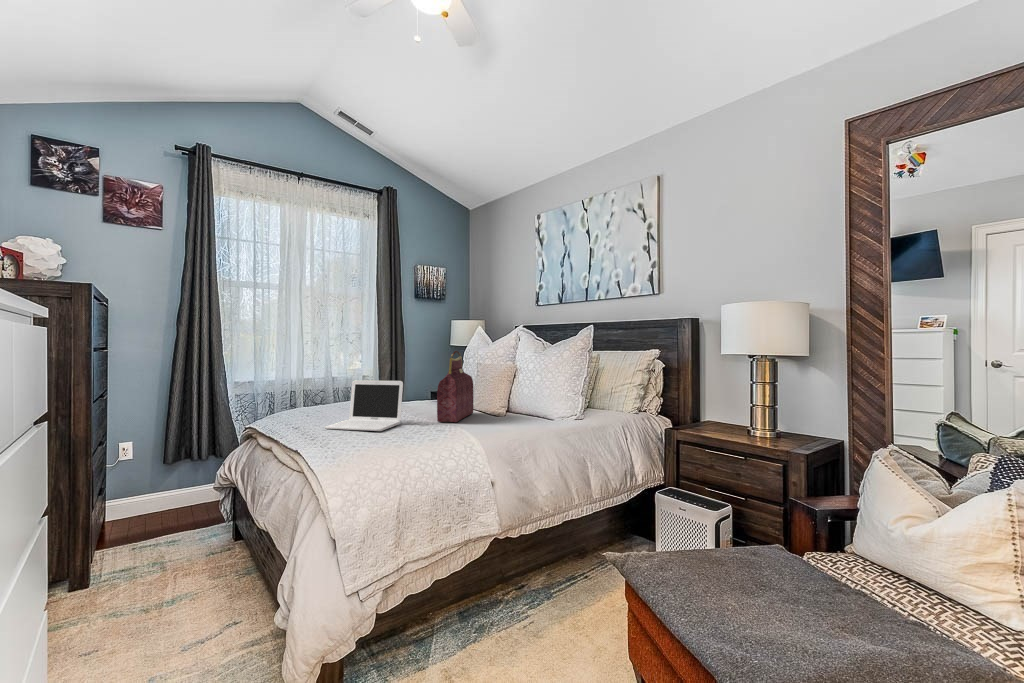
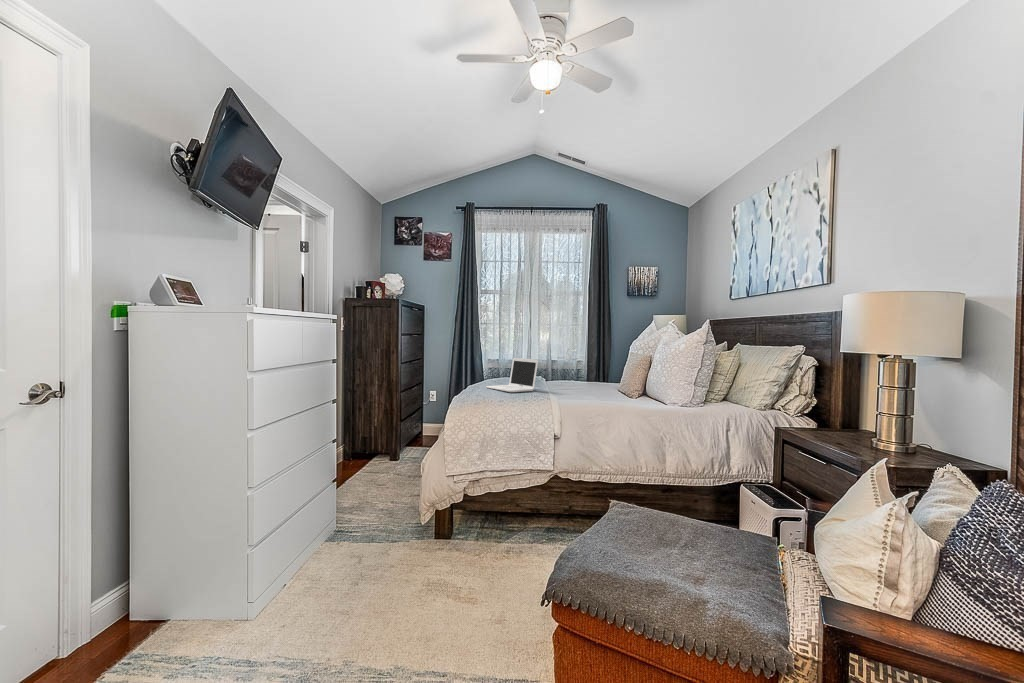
handbag: present [437,351,473,422] -> none [561,339,606,395]

